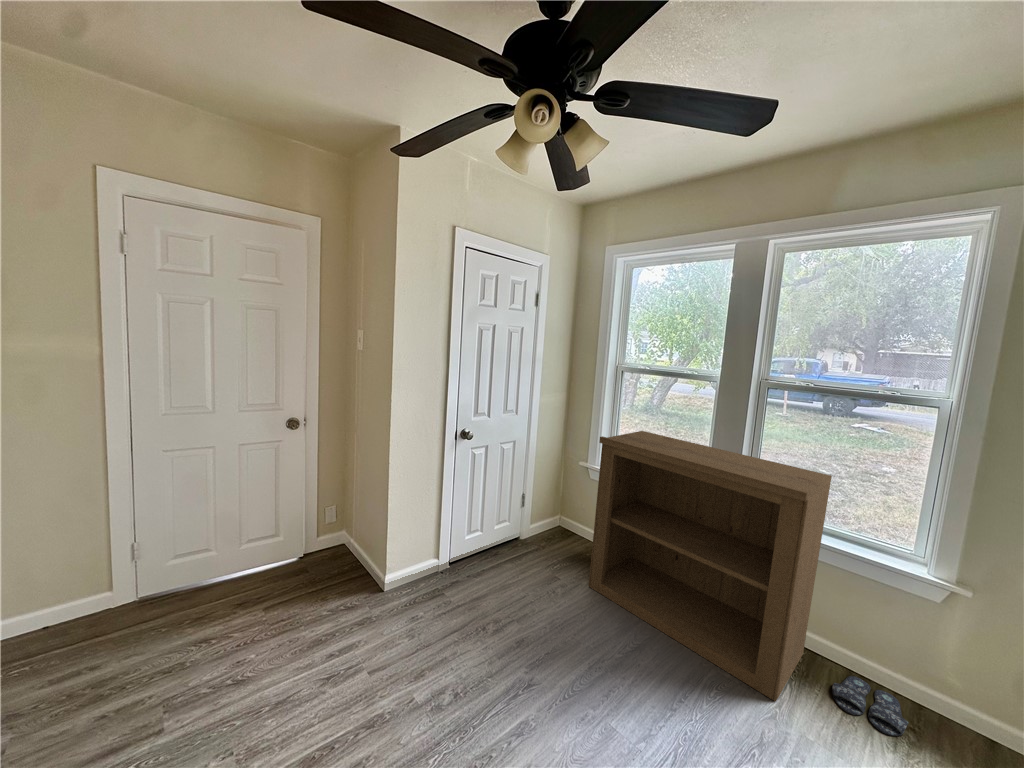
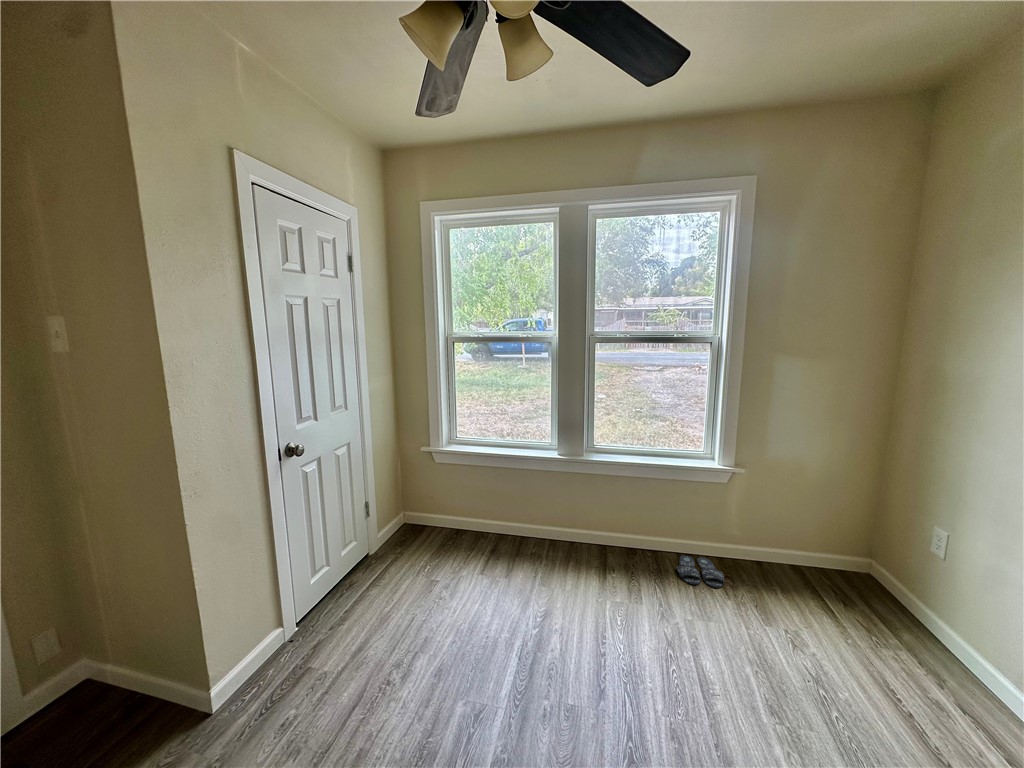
bookshelf: present [589,431,832,701] -> none [466,401,668,602]

